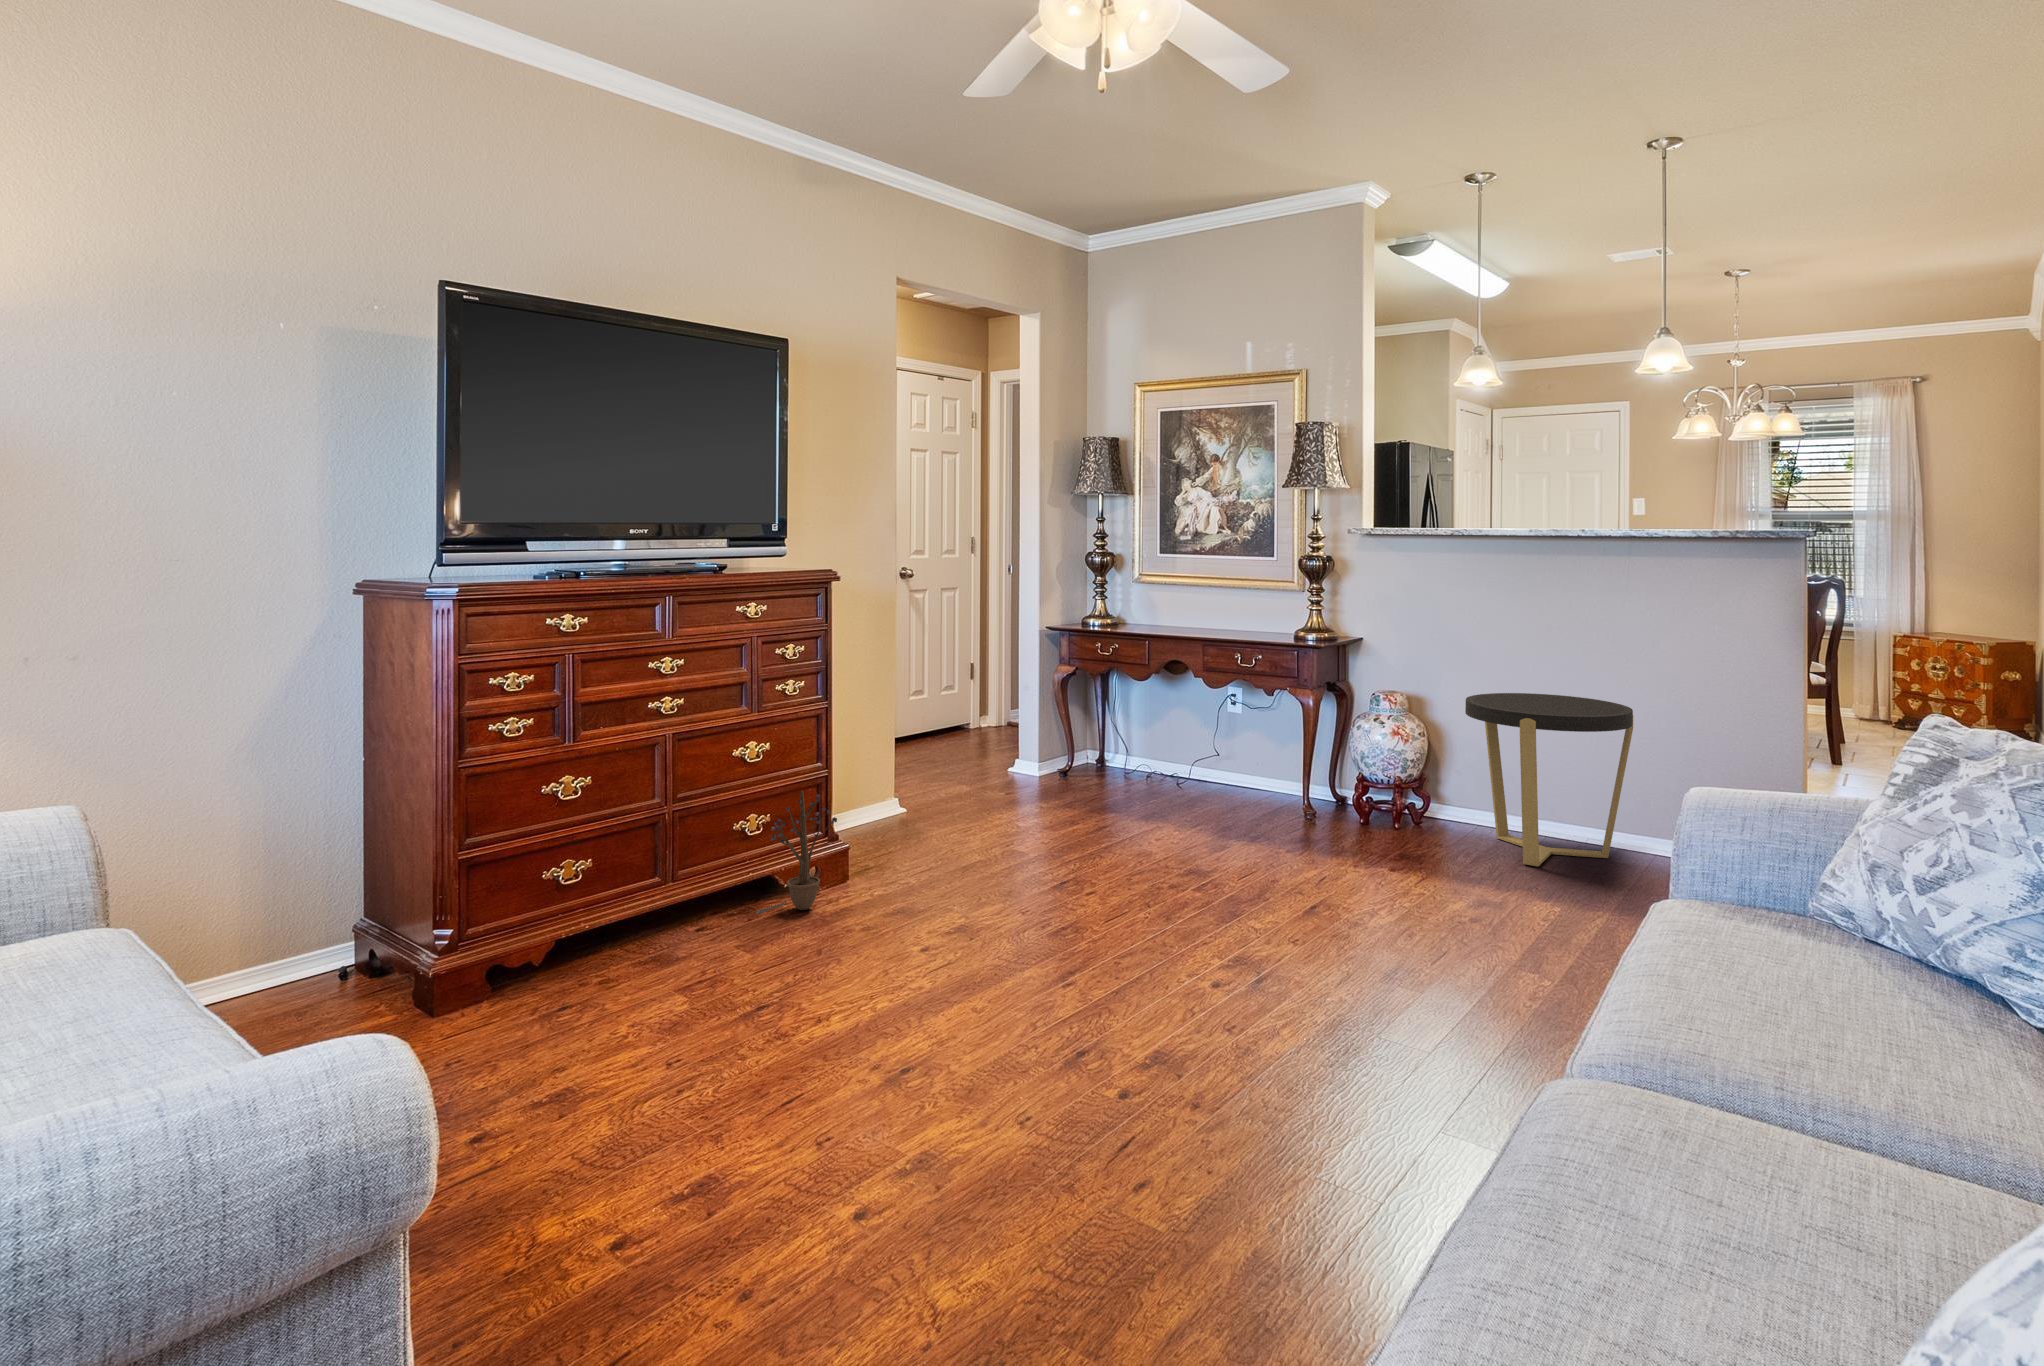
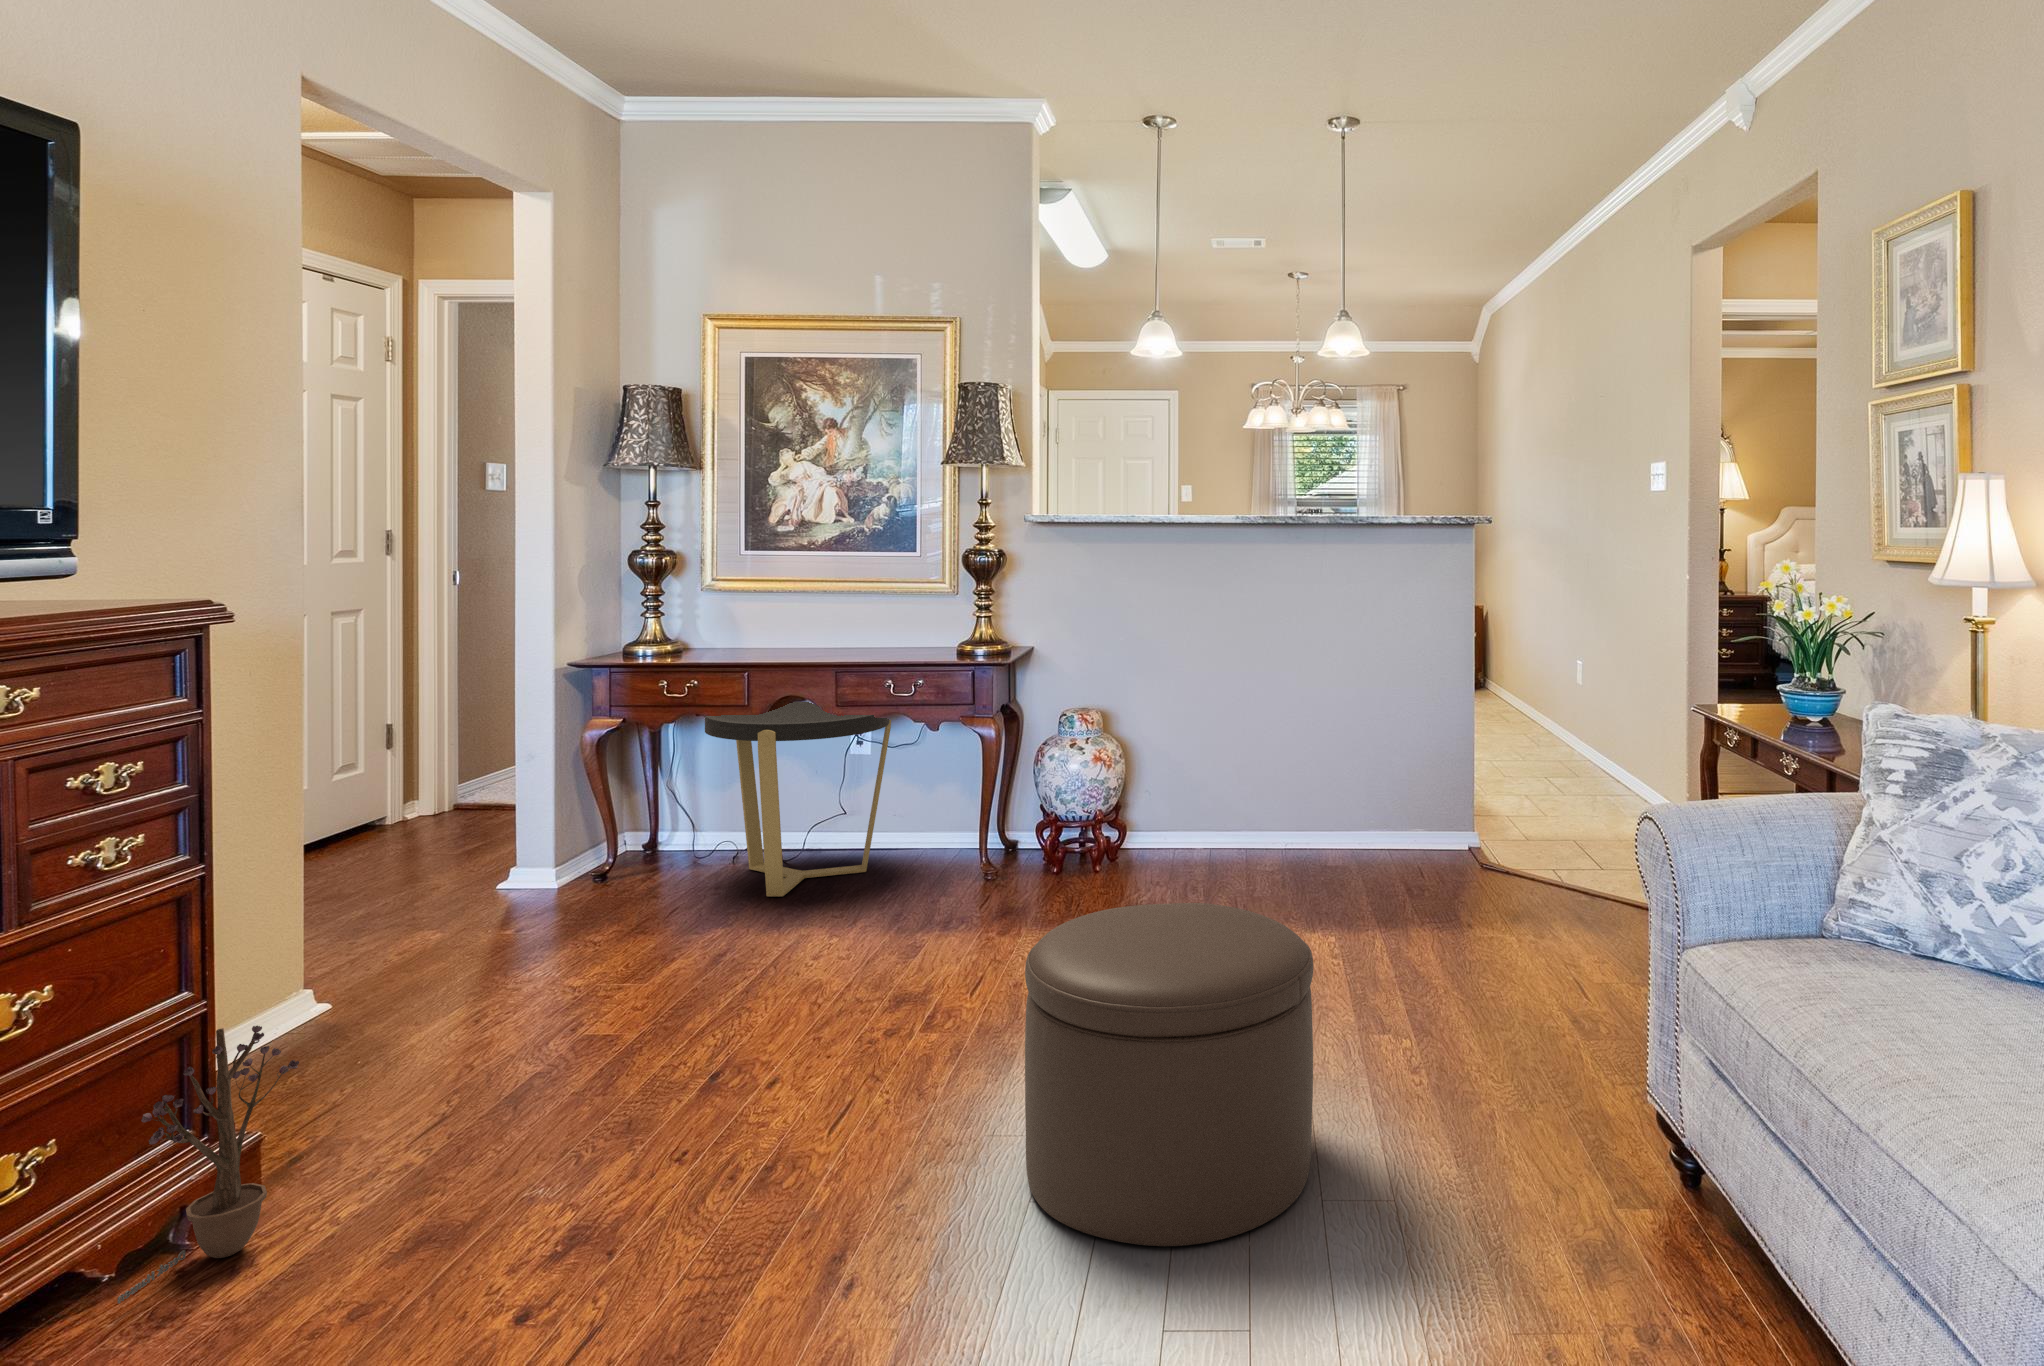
side table: present [1465,693,1633,866] -> present [705,702,891,896]
ottoman: none [1187,814,1398,1044] -> present [1025,903,1313,1246]

